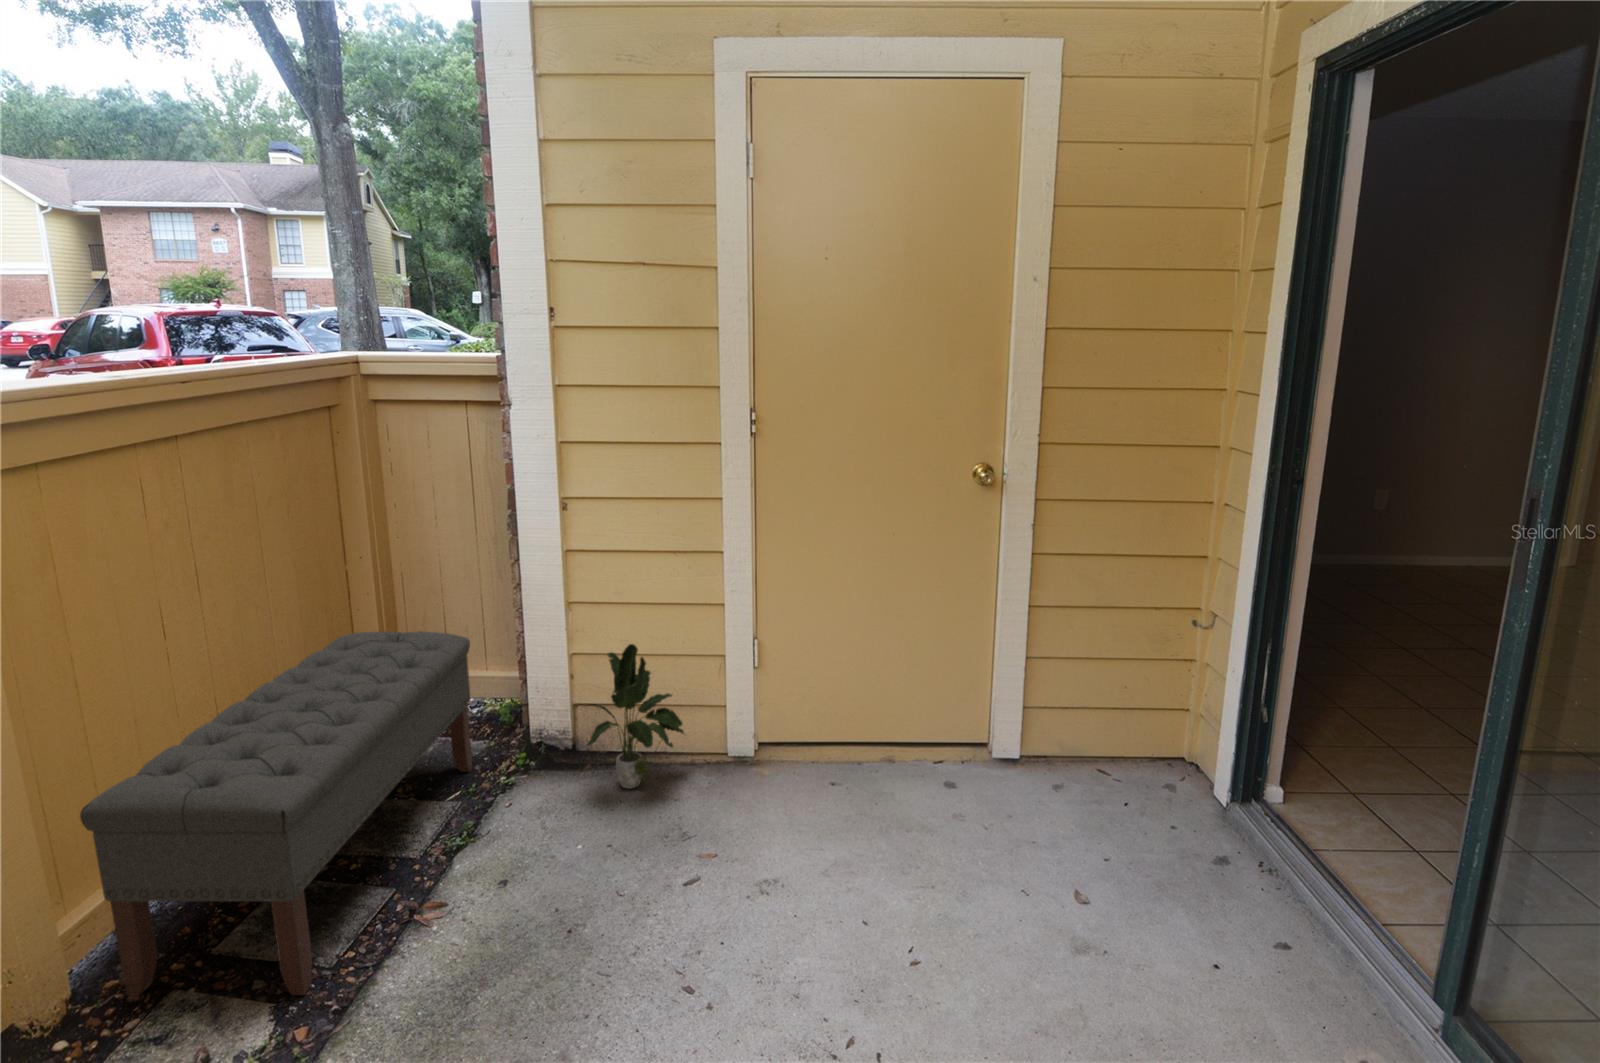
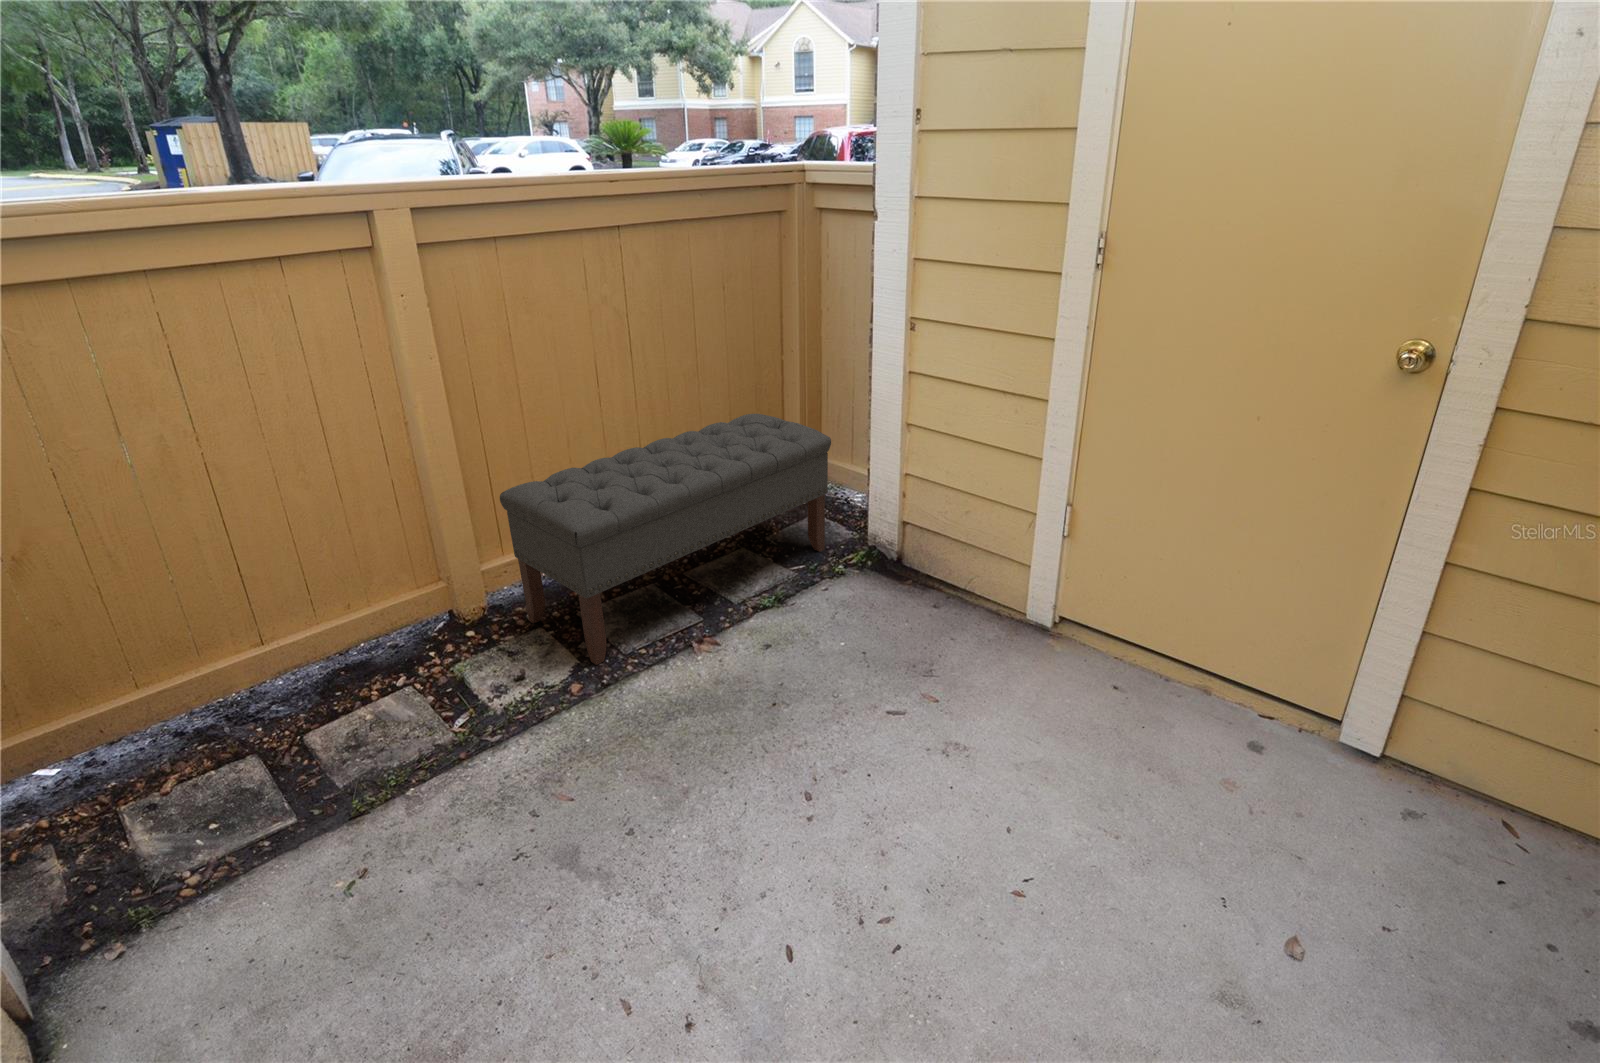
potted plant: present [586,644,684,789] -> none [875,476,986,612]

